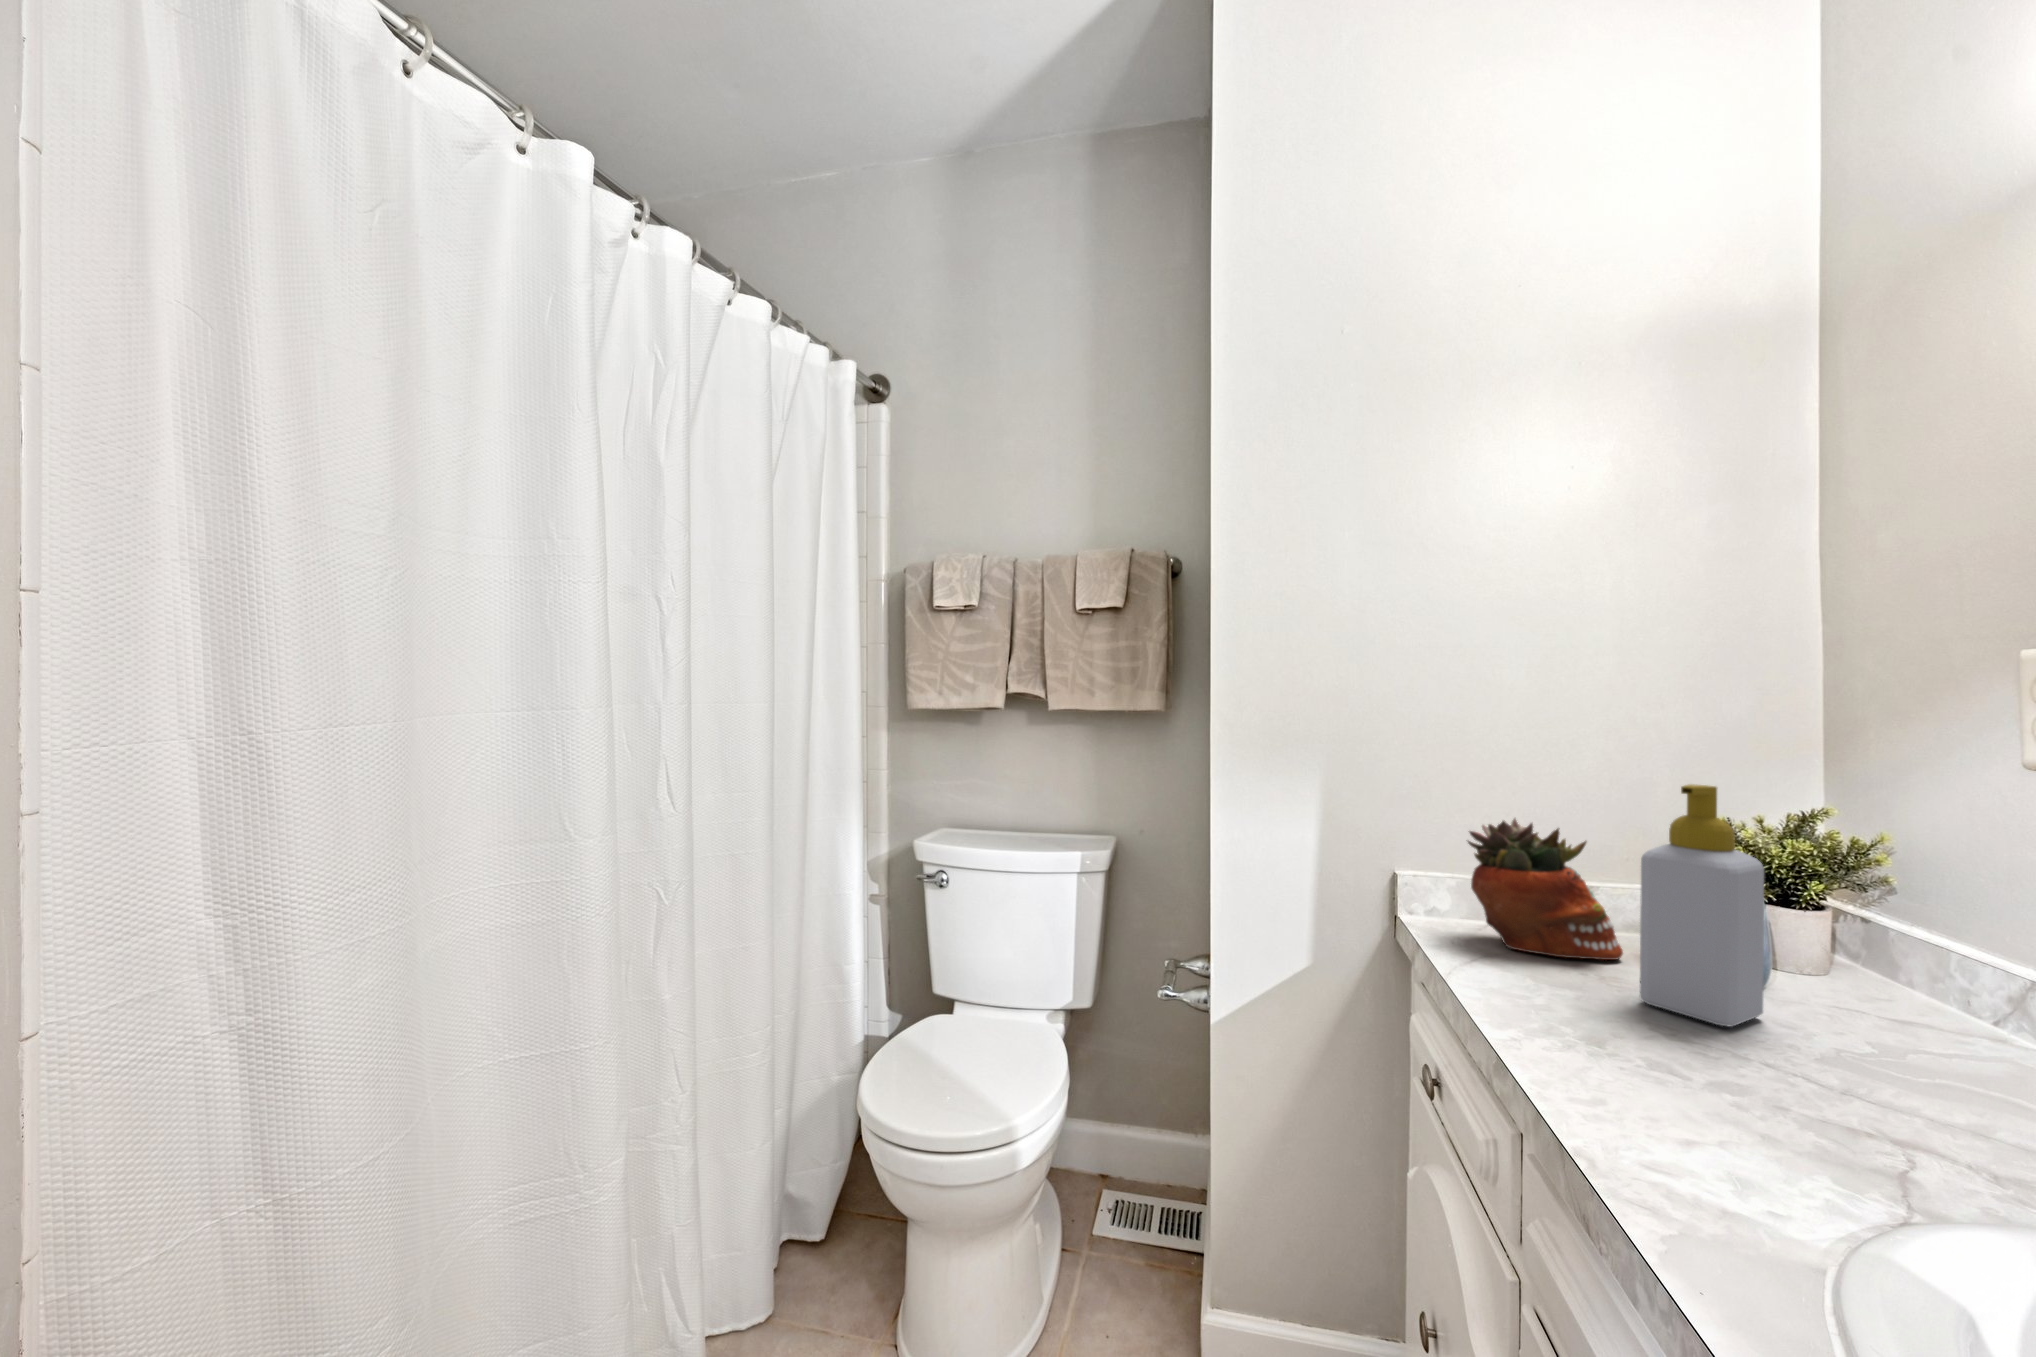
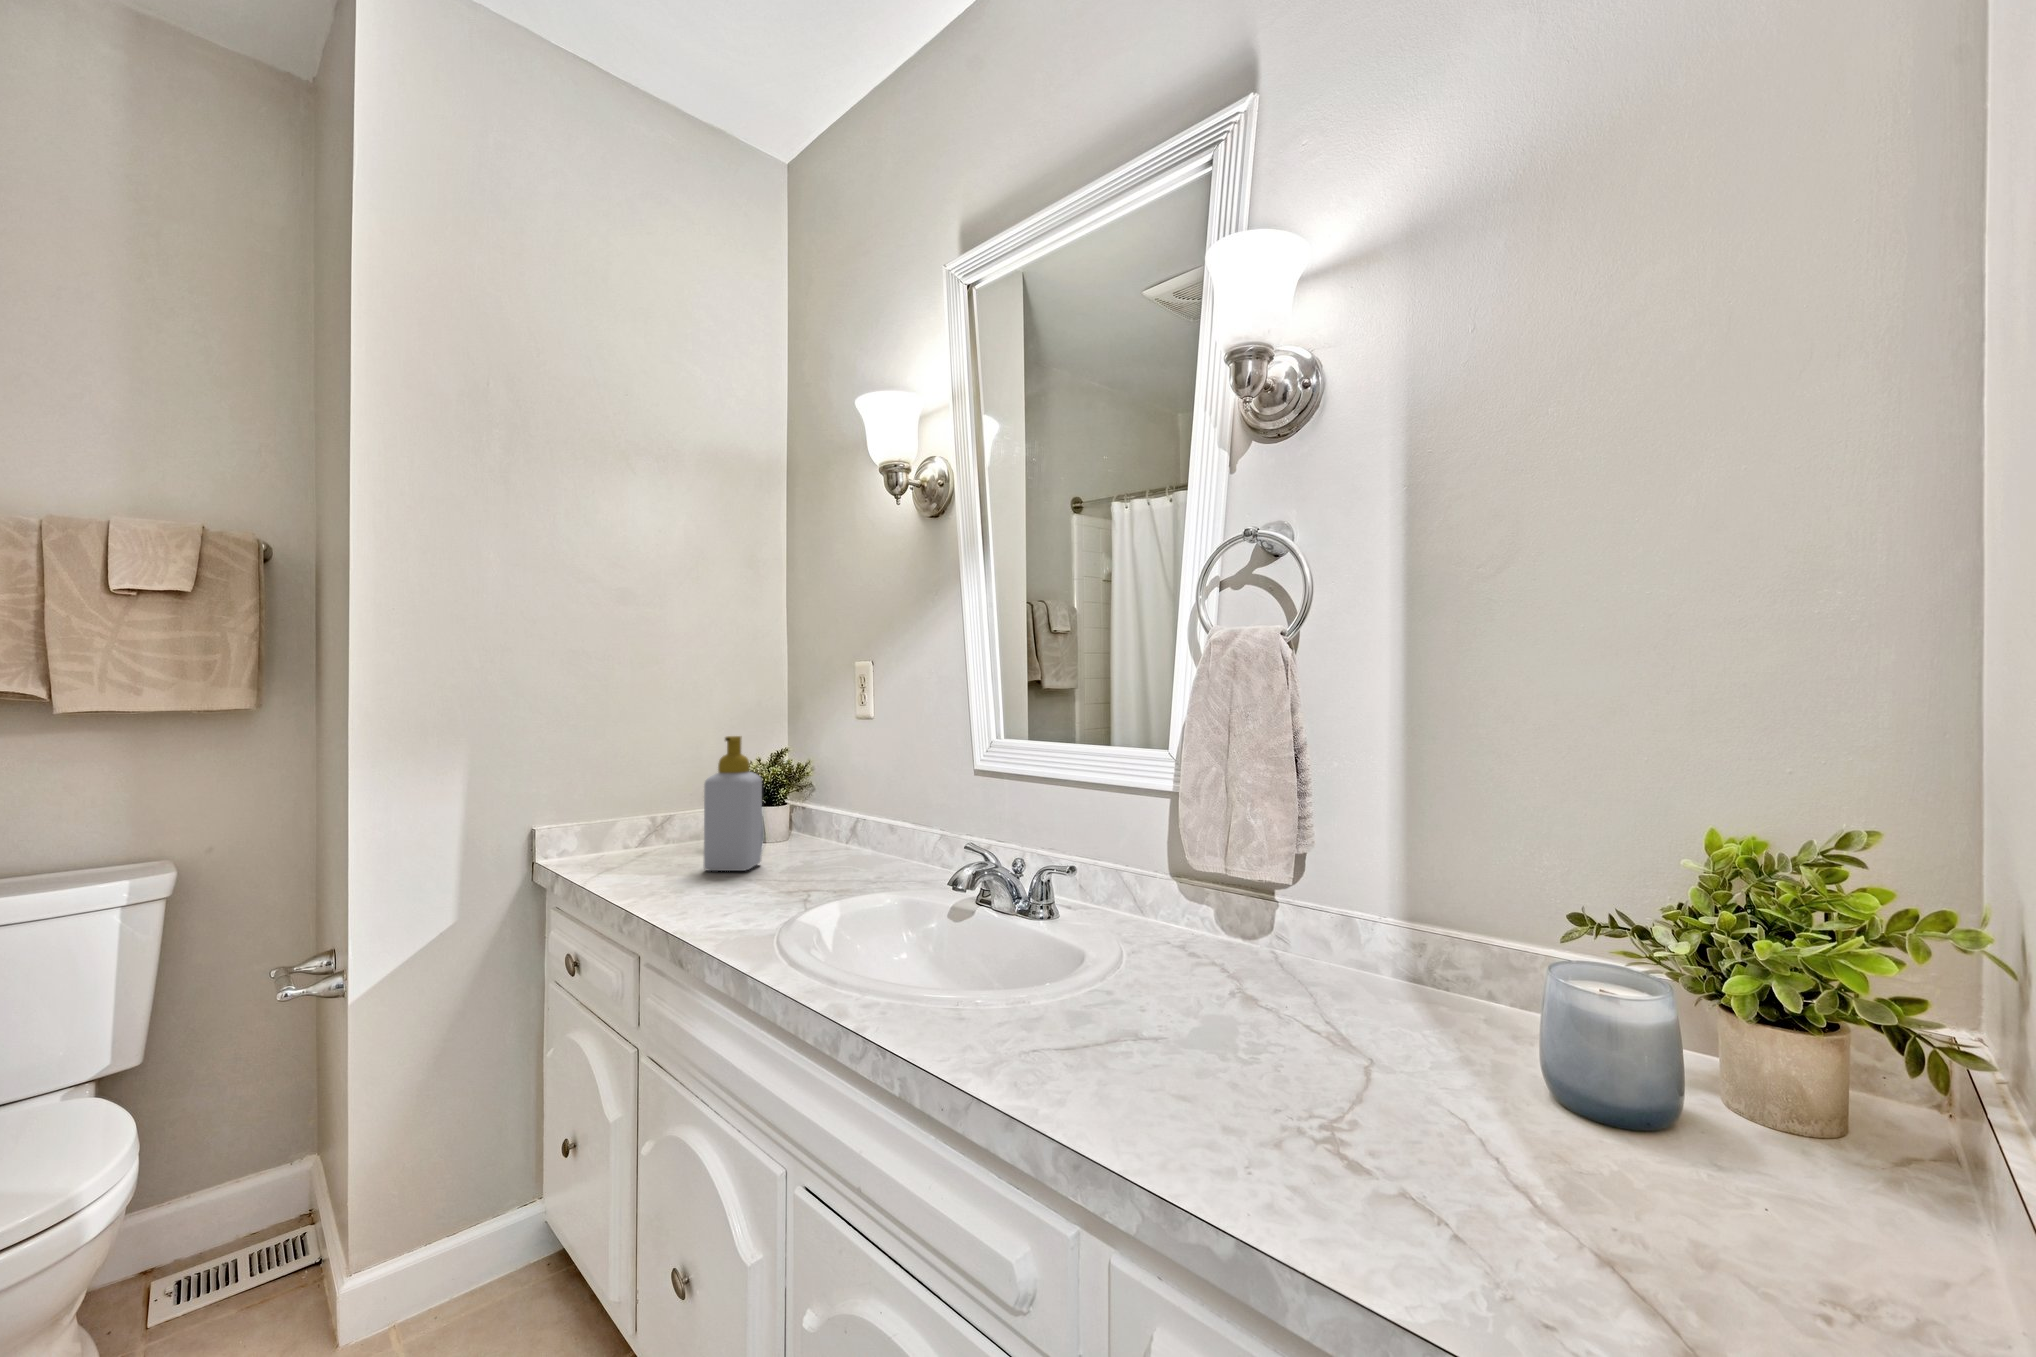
succulent planter: present [1468,818,1623,960] -> none [592,771,691,863]

